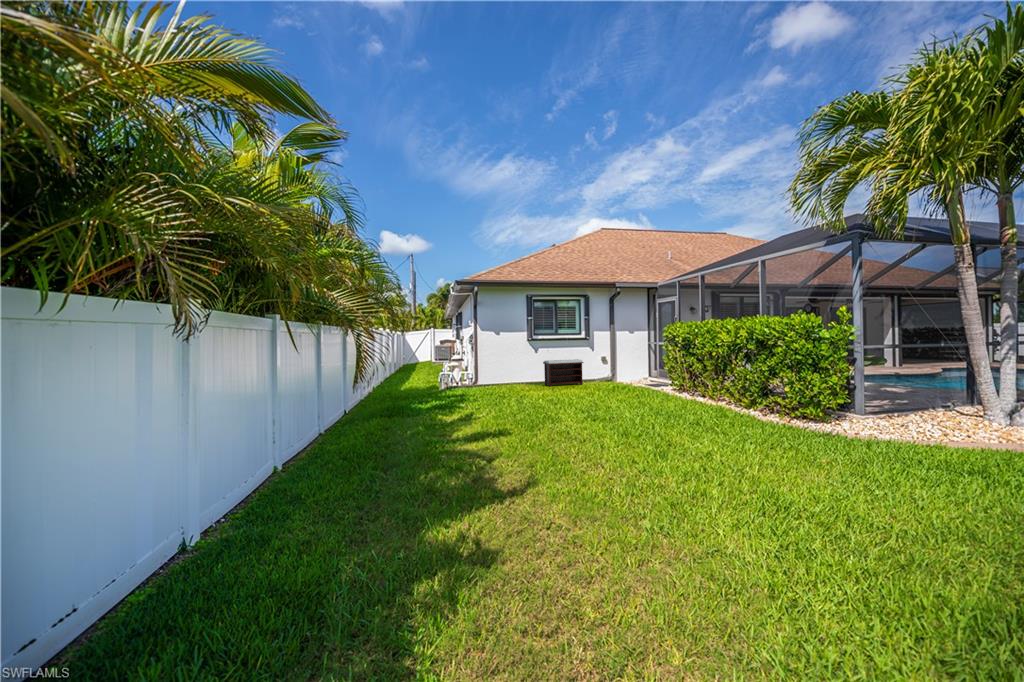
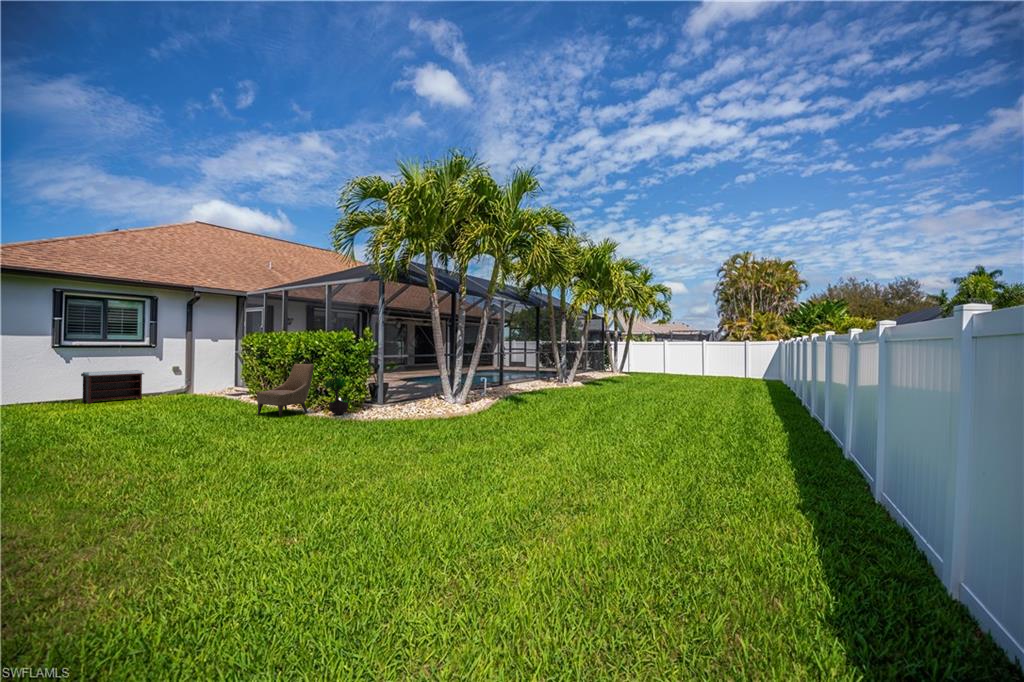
chair: none [700,356,764,417] -> present [257,364,314,416]
potted tree: none [785,368,824,422] -> present [324,375,349,414]

